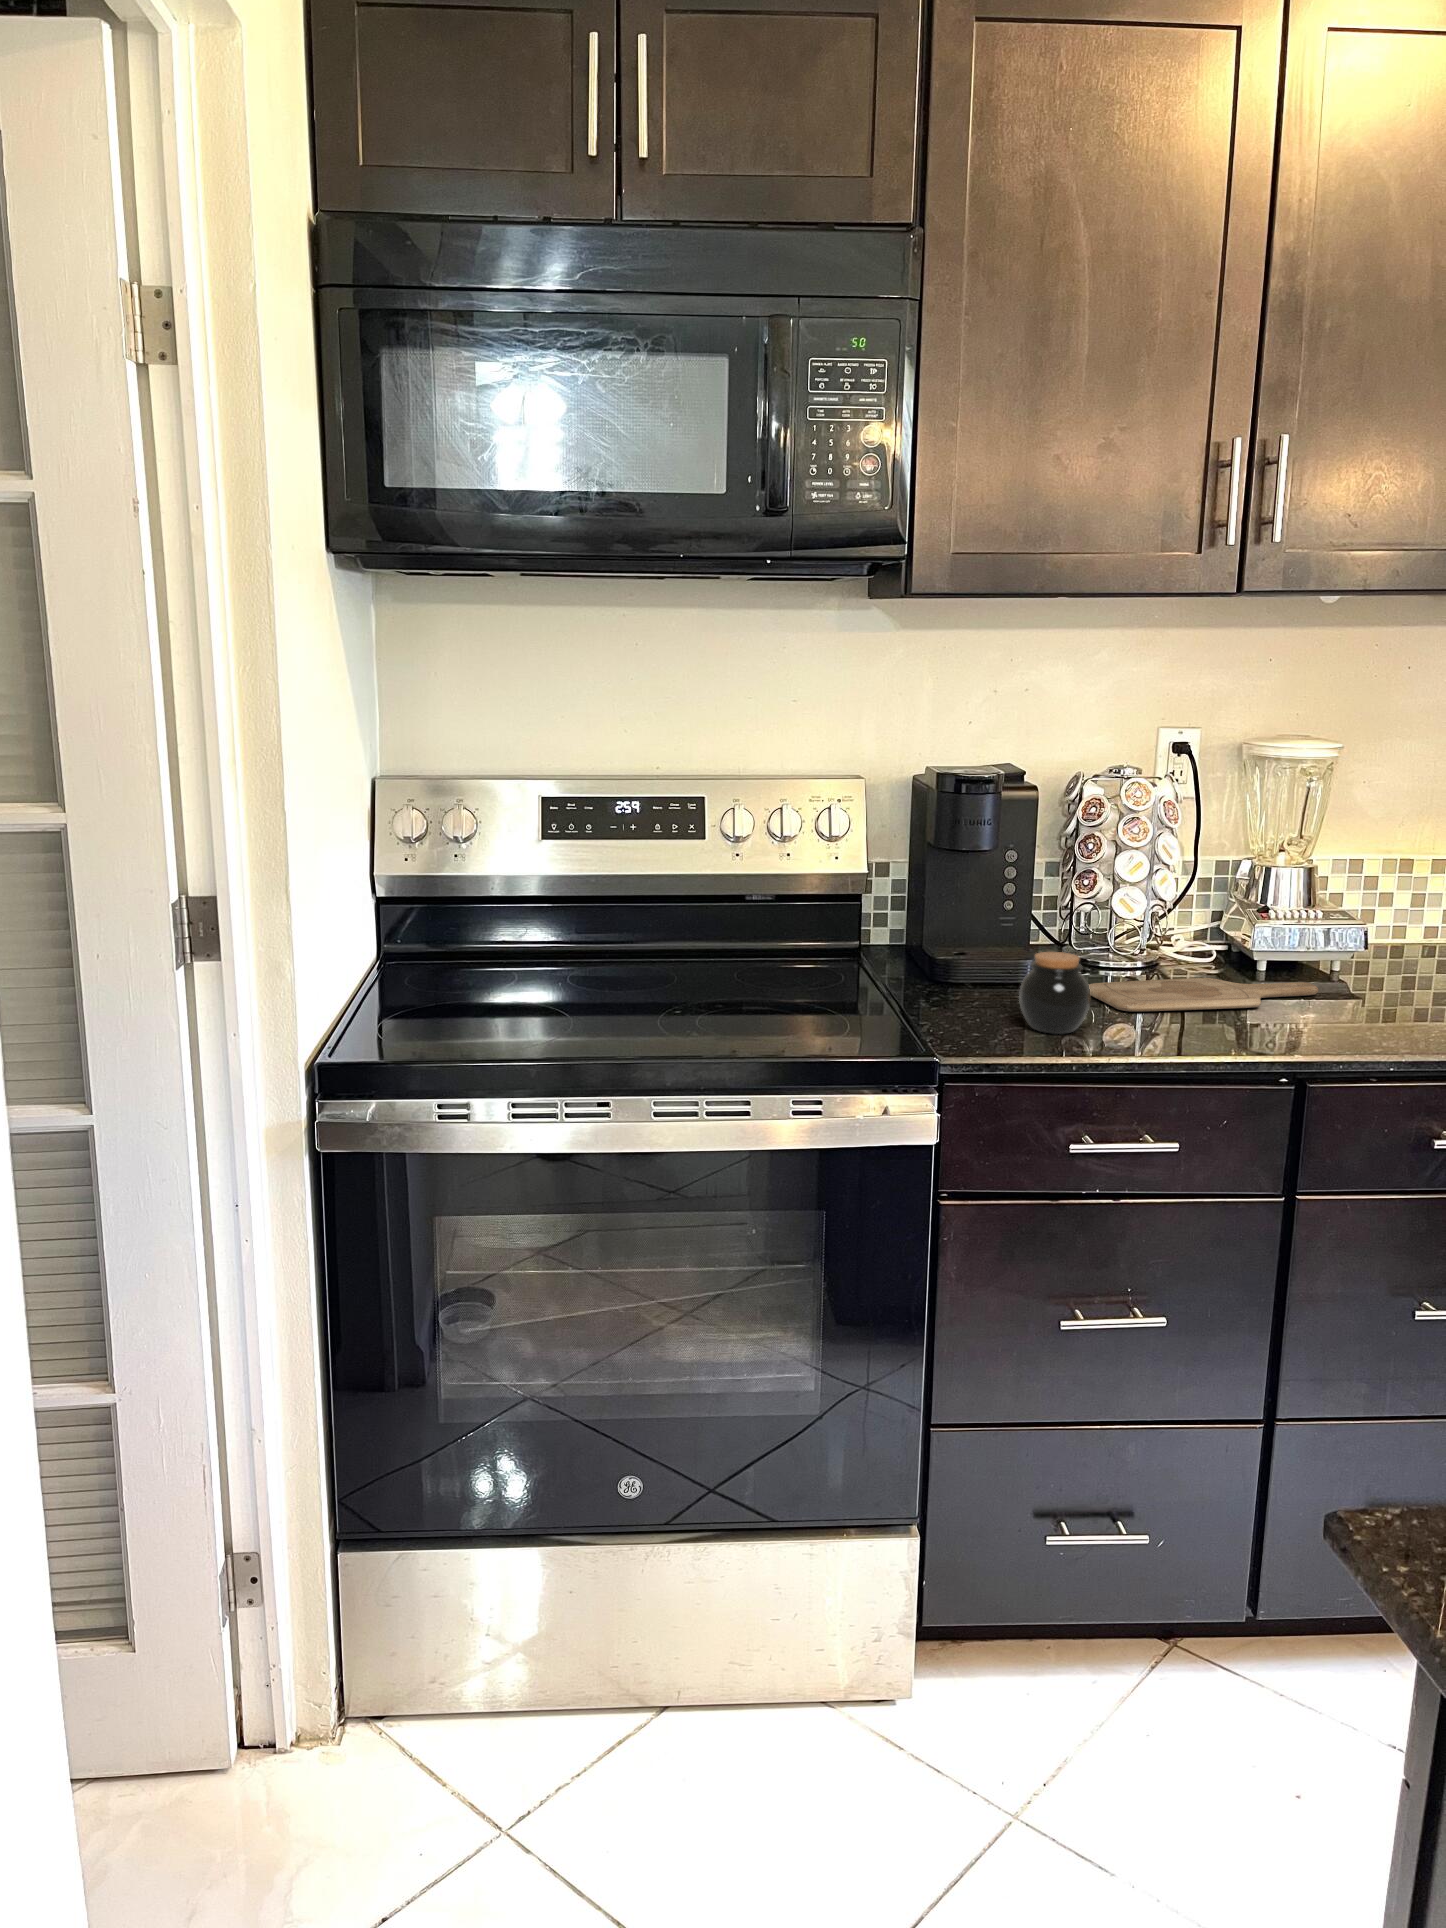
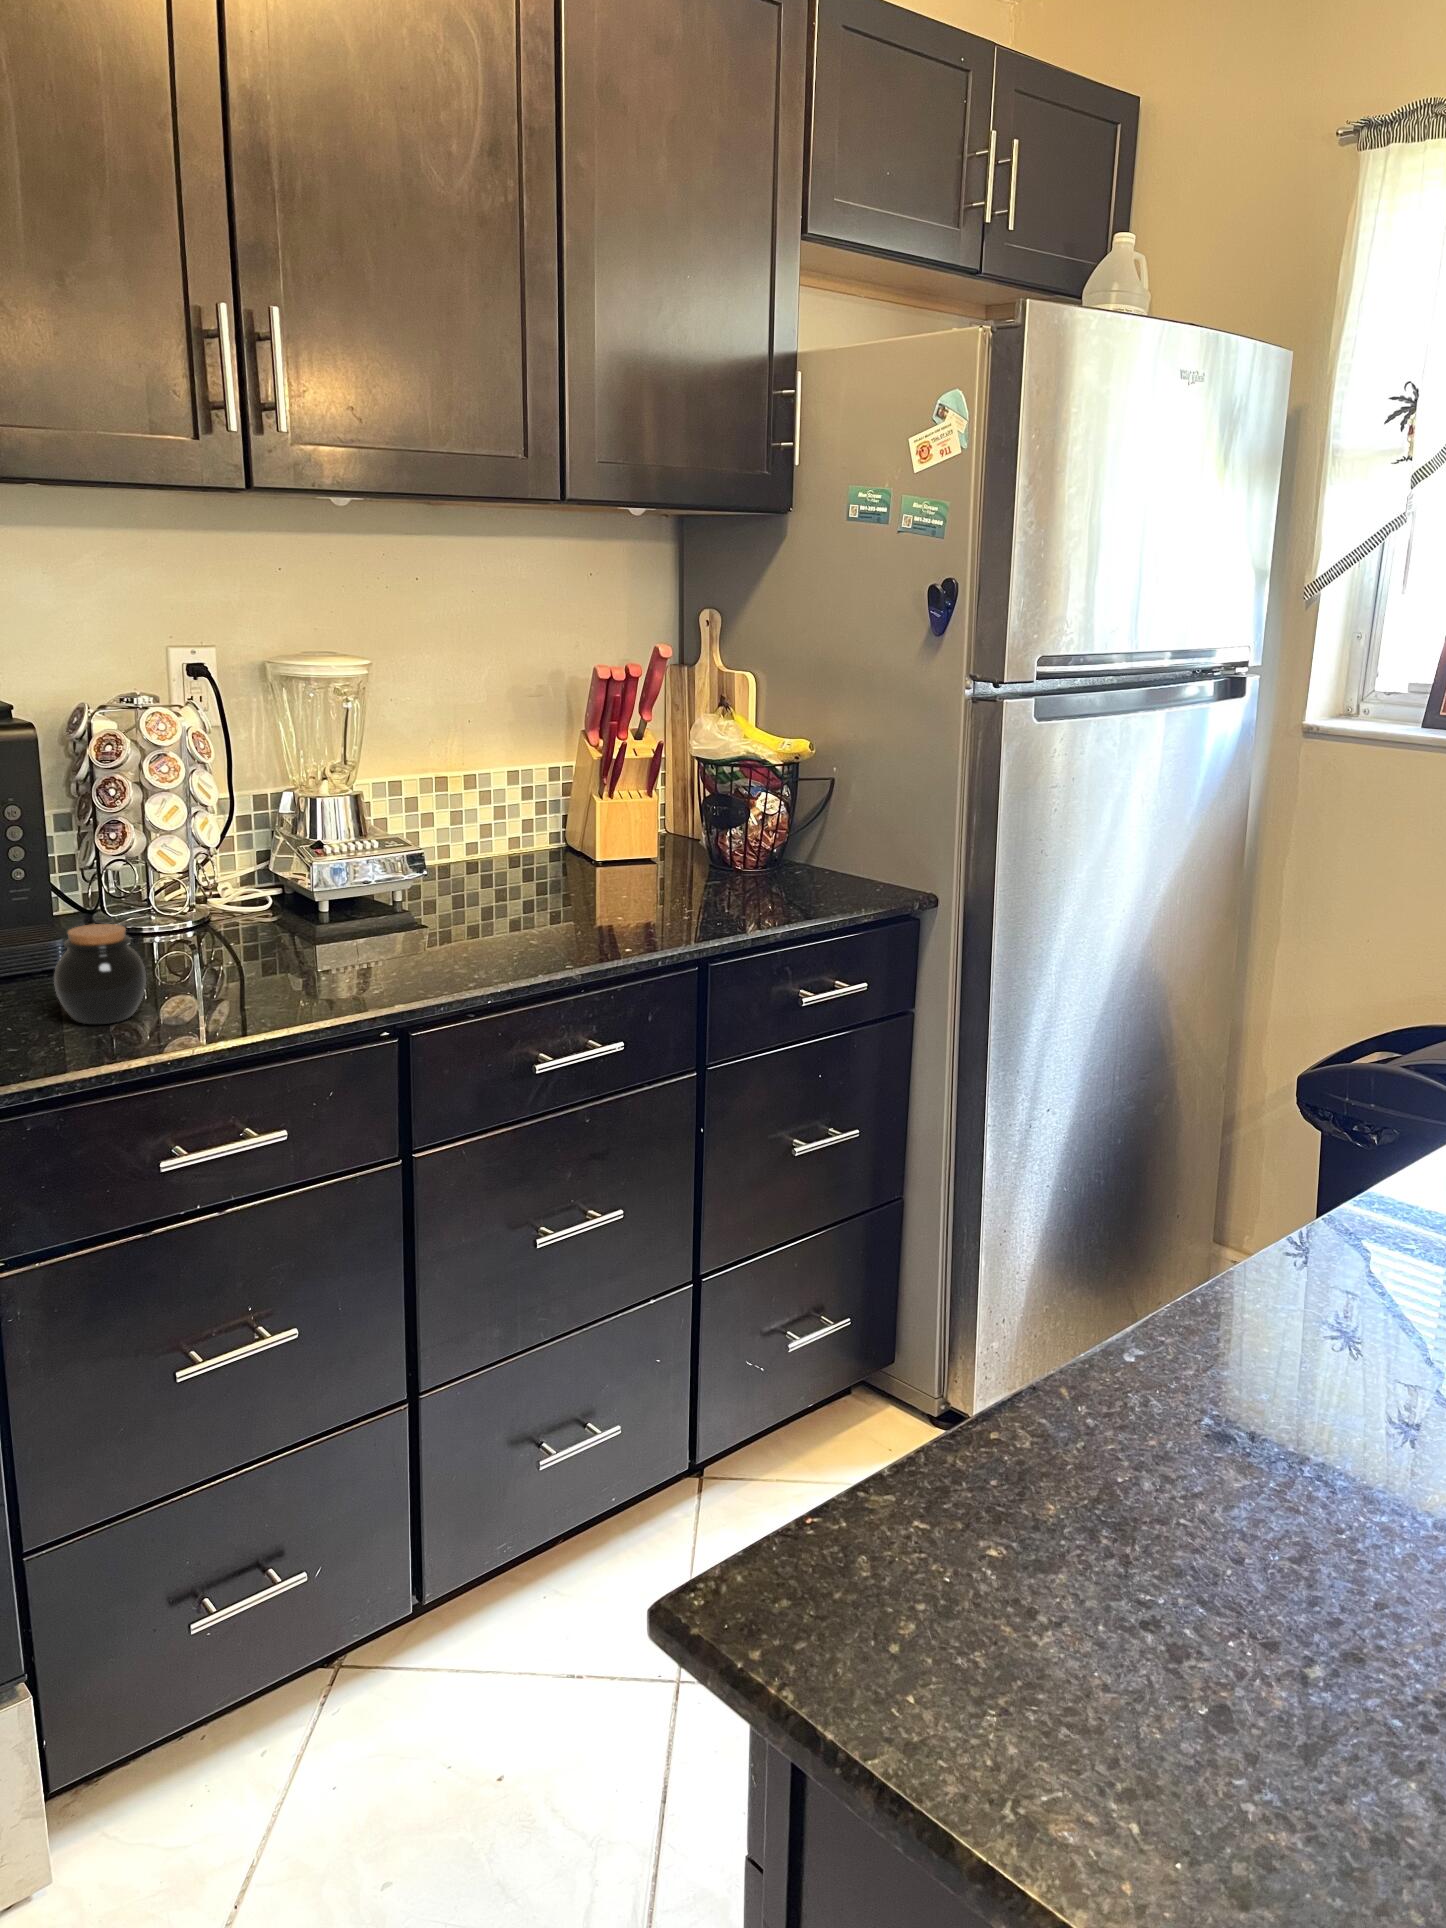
cutting board: present [1089,978,1318,1012] -> none [130,919,387,981]

